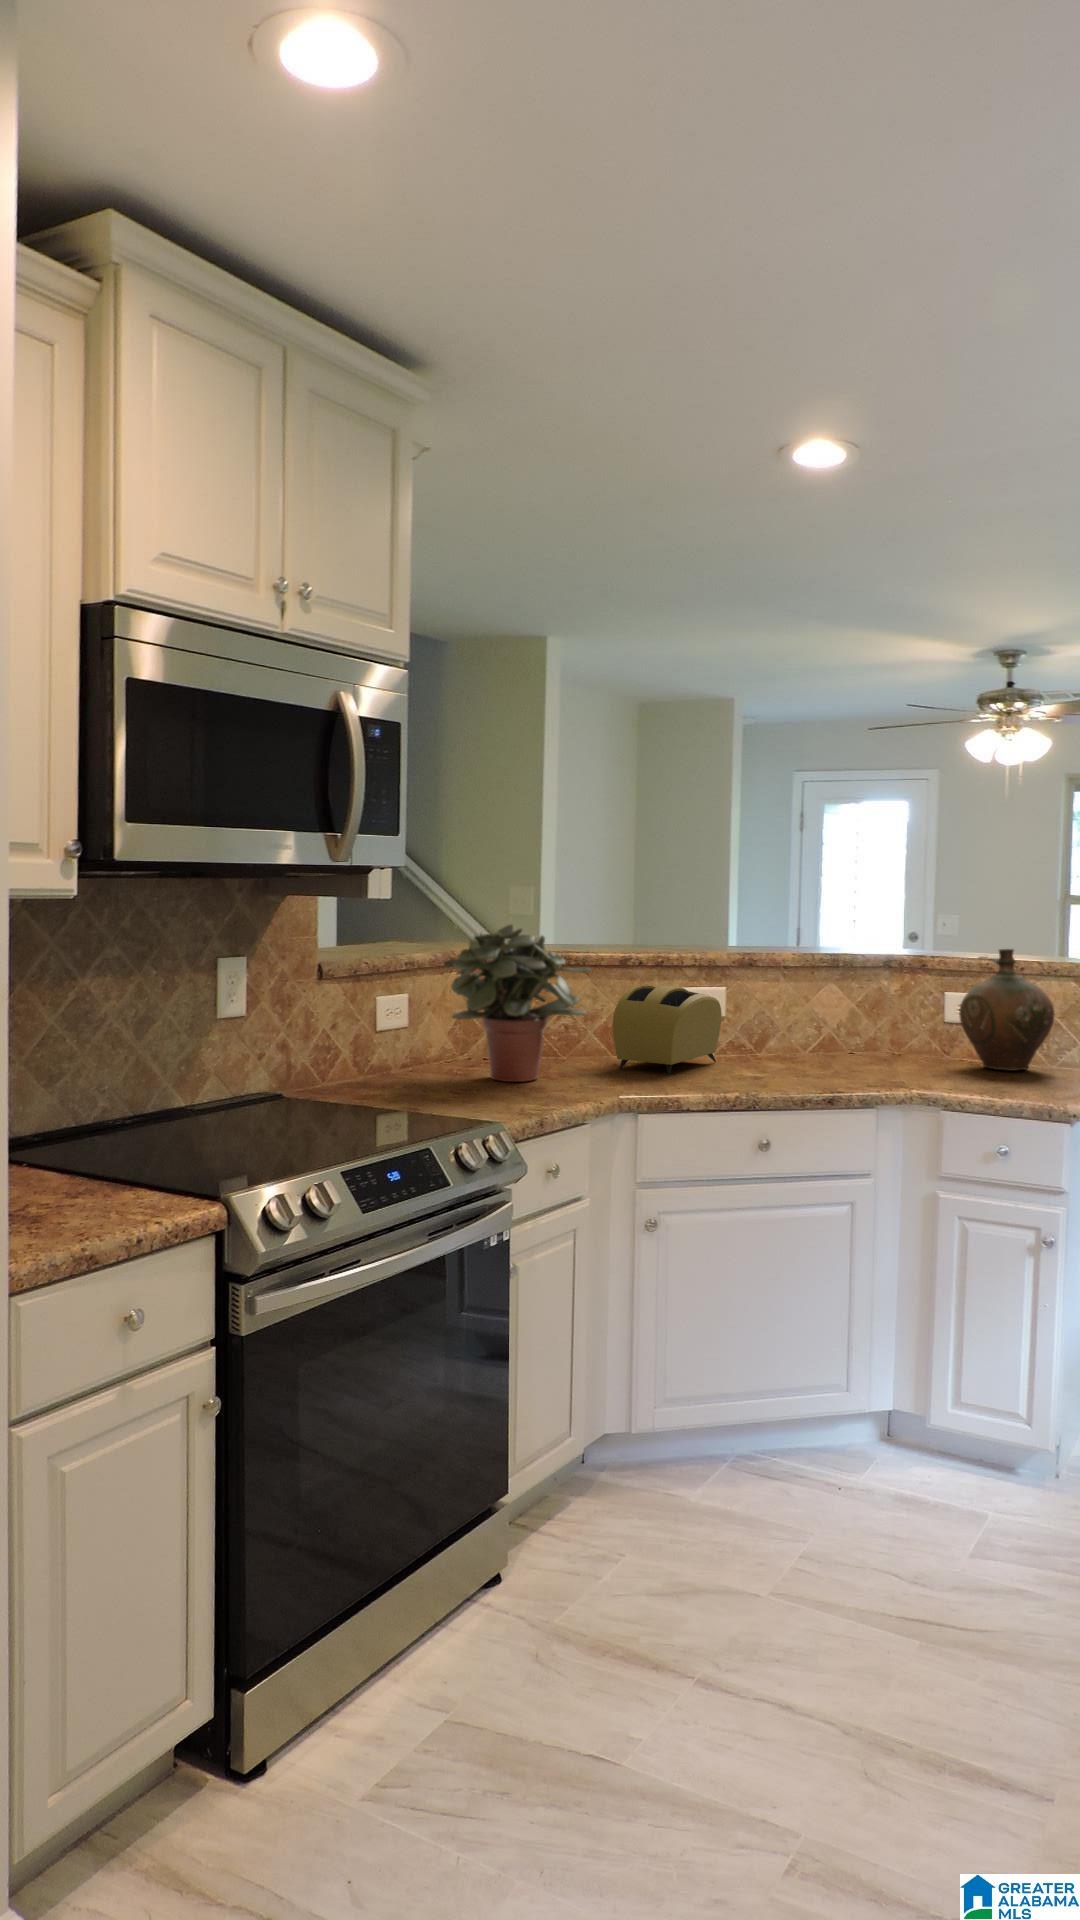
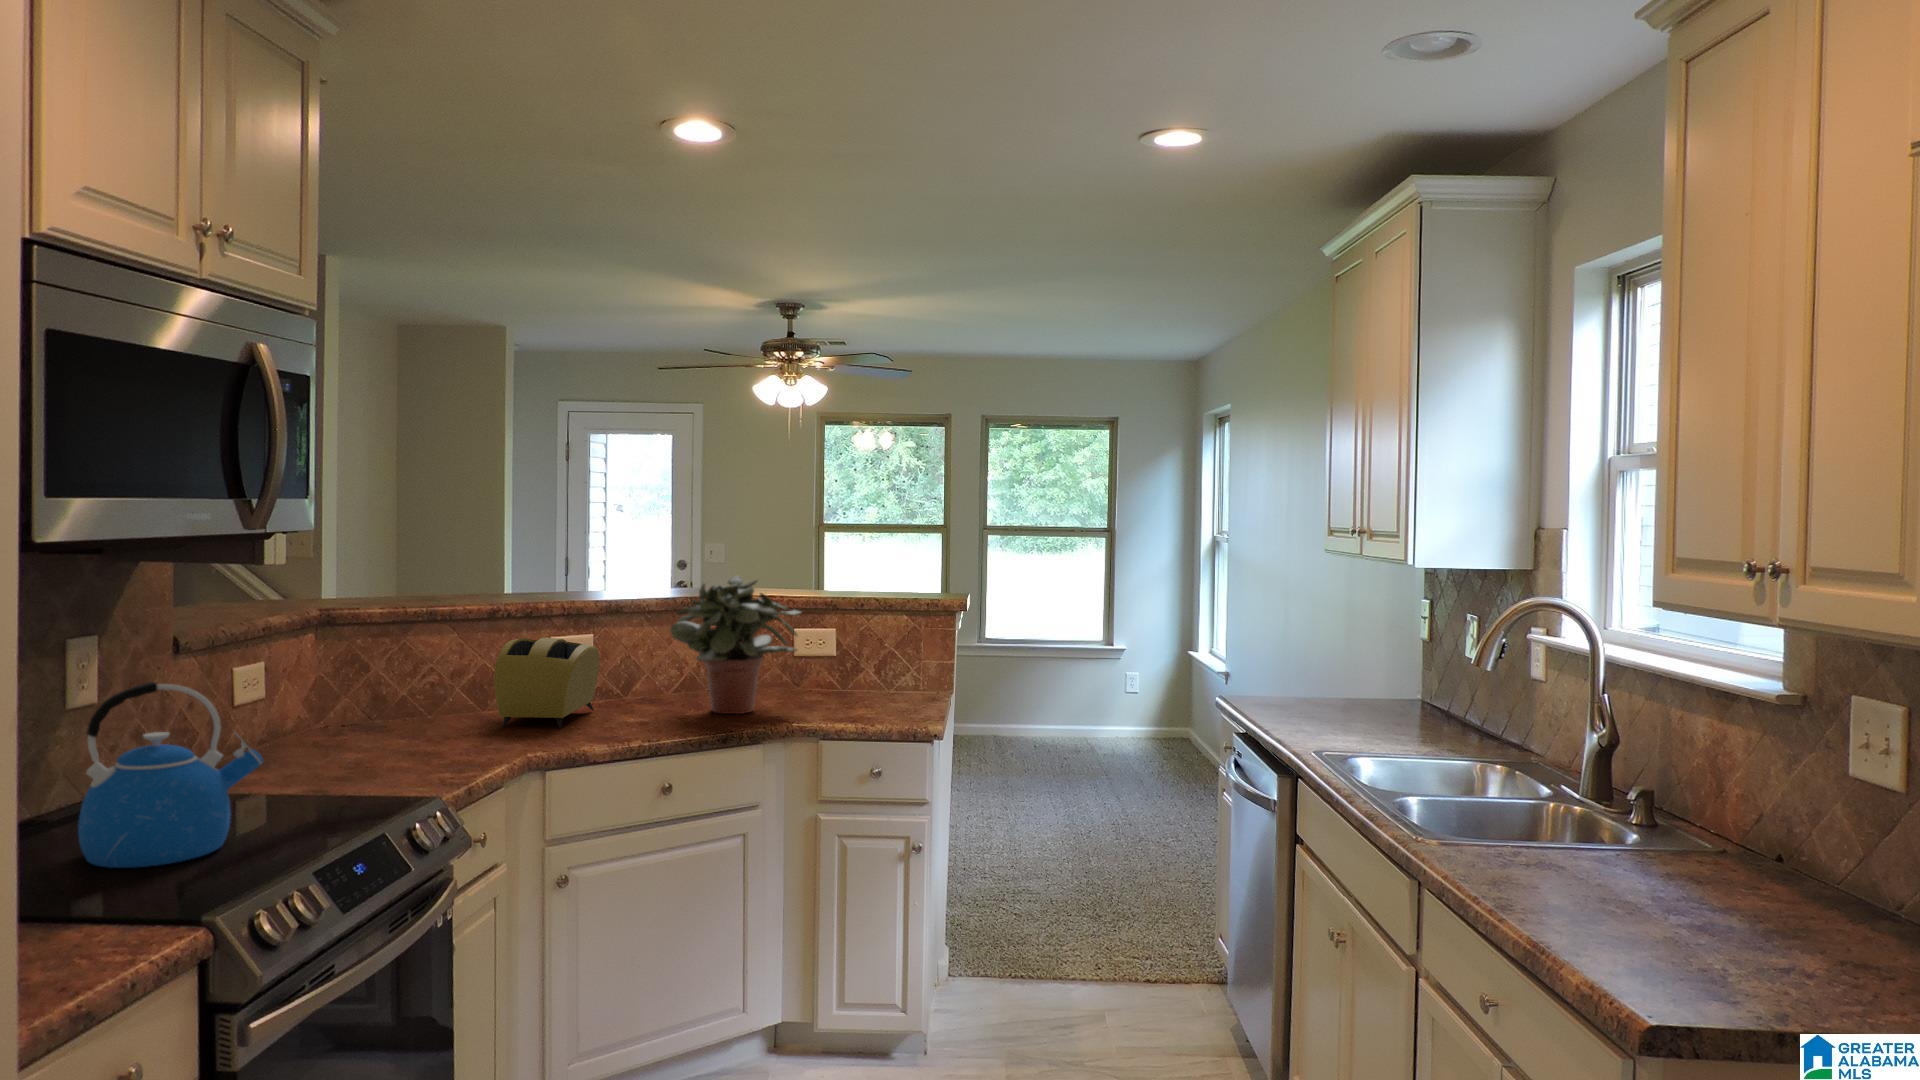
potted plant: present [444,925,592,1082] -> present [670,576,801,714]
ceramic jug: present [959,949,1055,1071] -> none [809,588,885,695]
kettle: none [199,991,338,1147] -> present [78,682,263,868]

